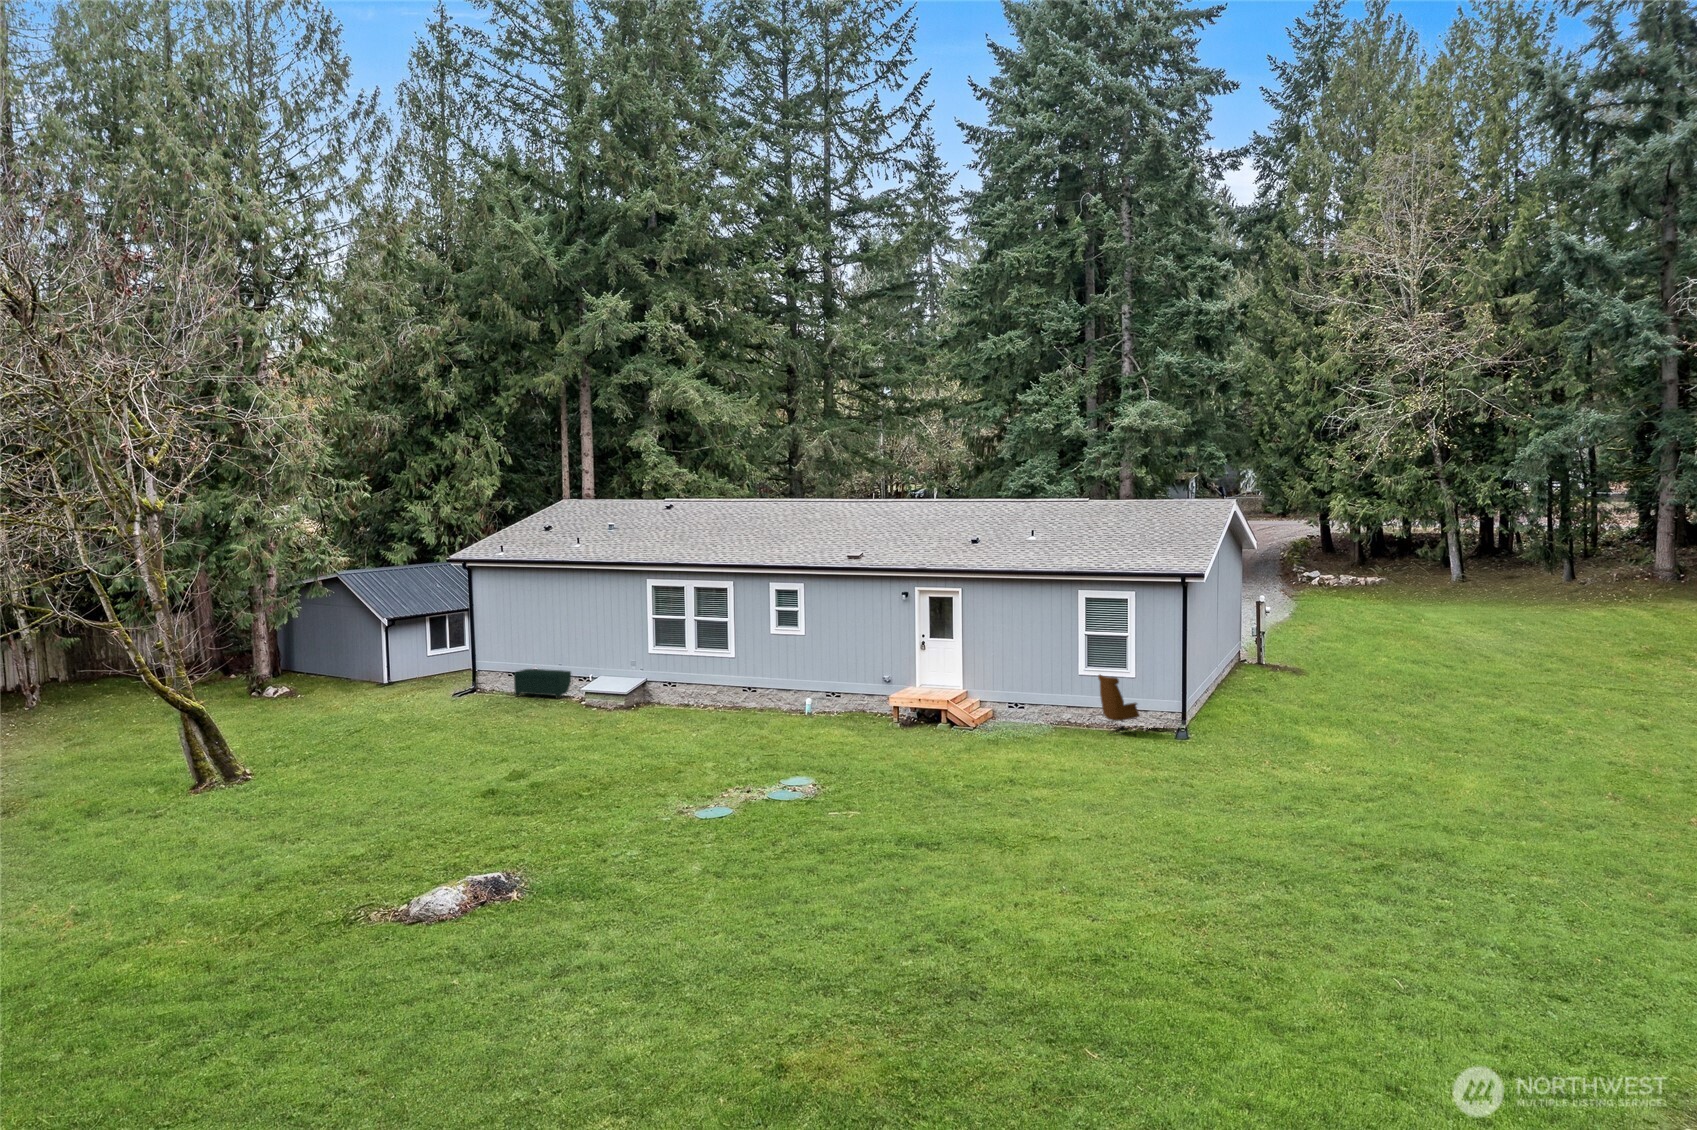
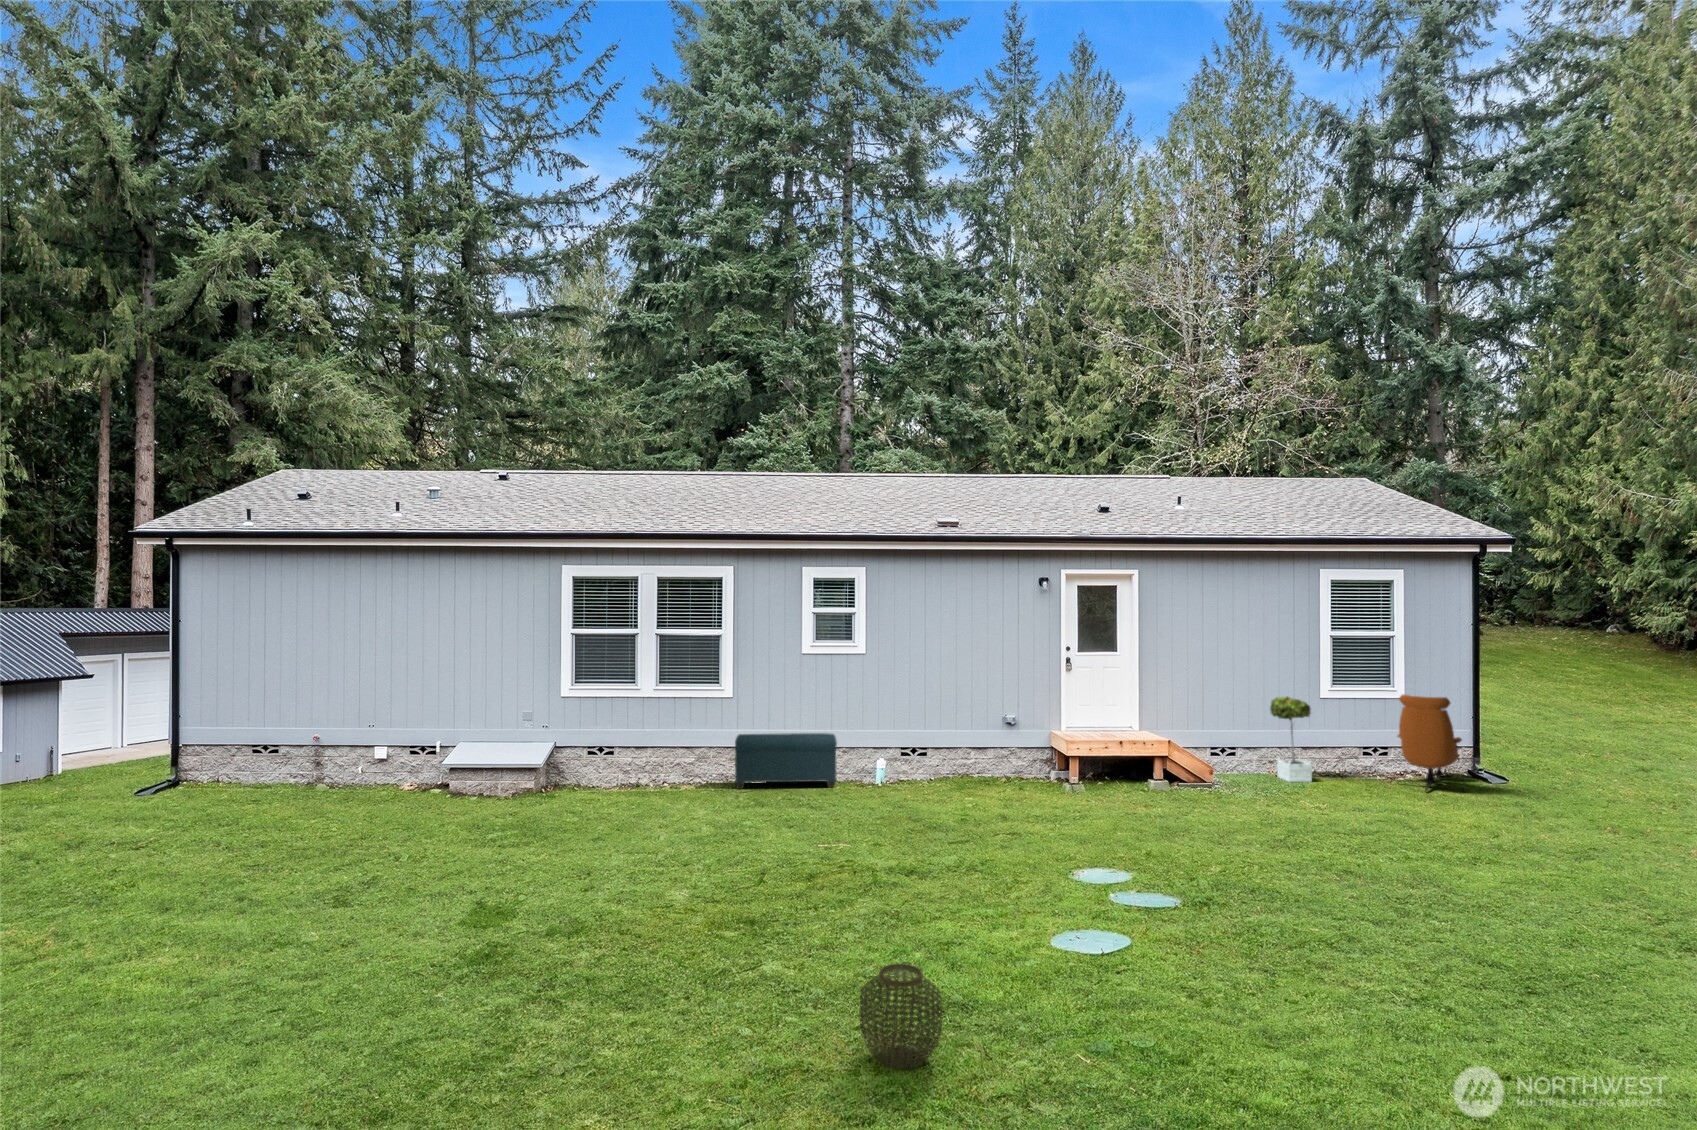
bench: present [514,669,571,699] -> present [735,733,837,789]
potted tree: none [1037,671,1061,725] -> present [1270,697,1312,782]
woven basket: none [626,762,654,794] -> present [860,964,942,1069]

